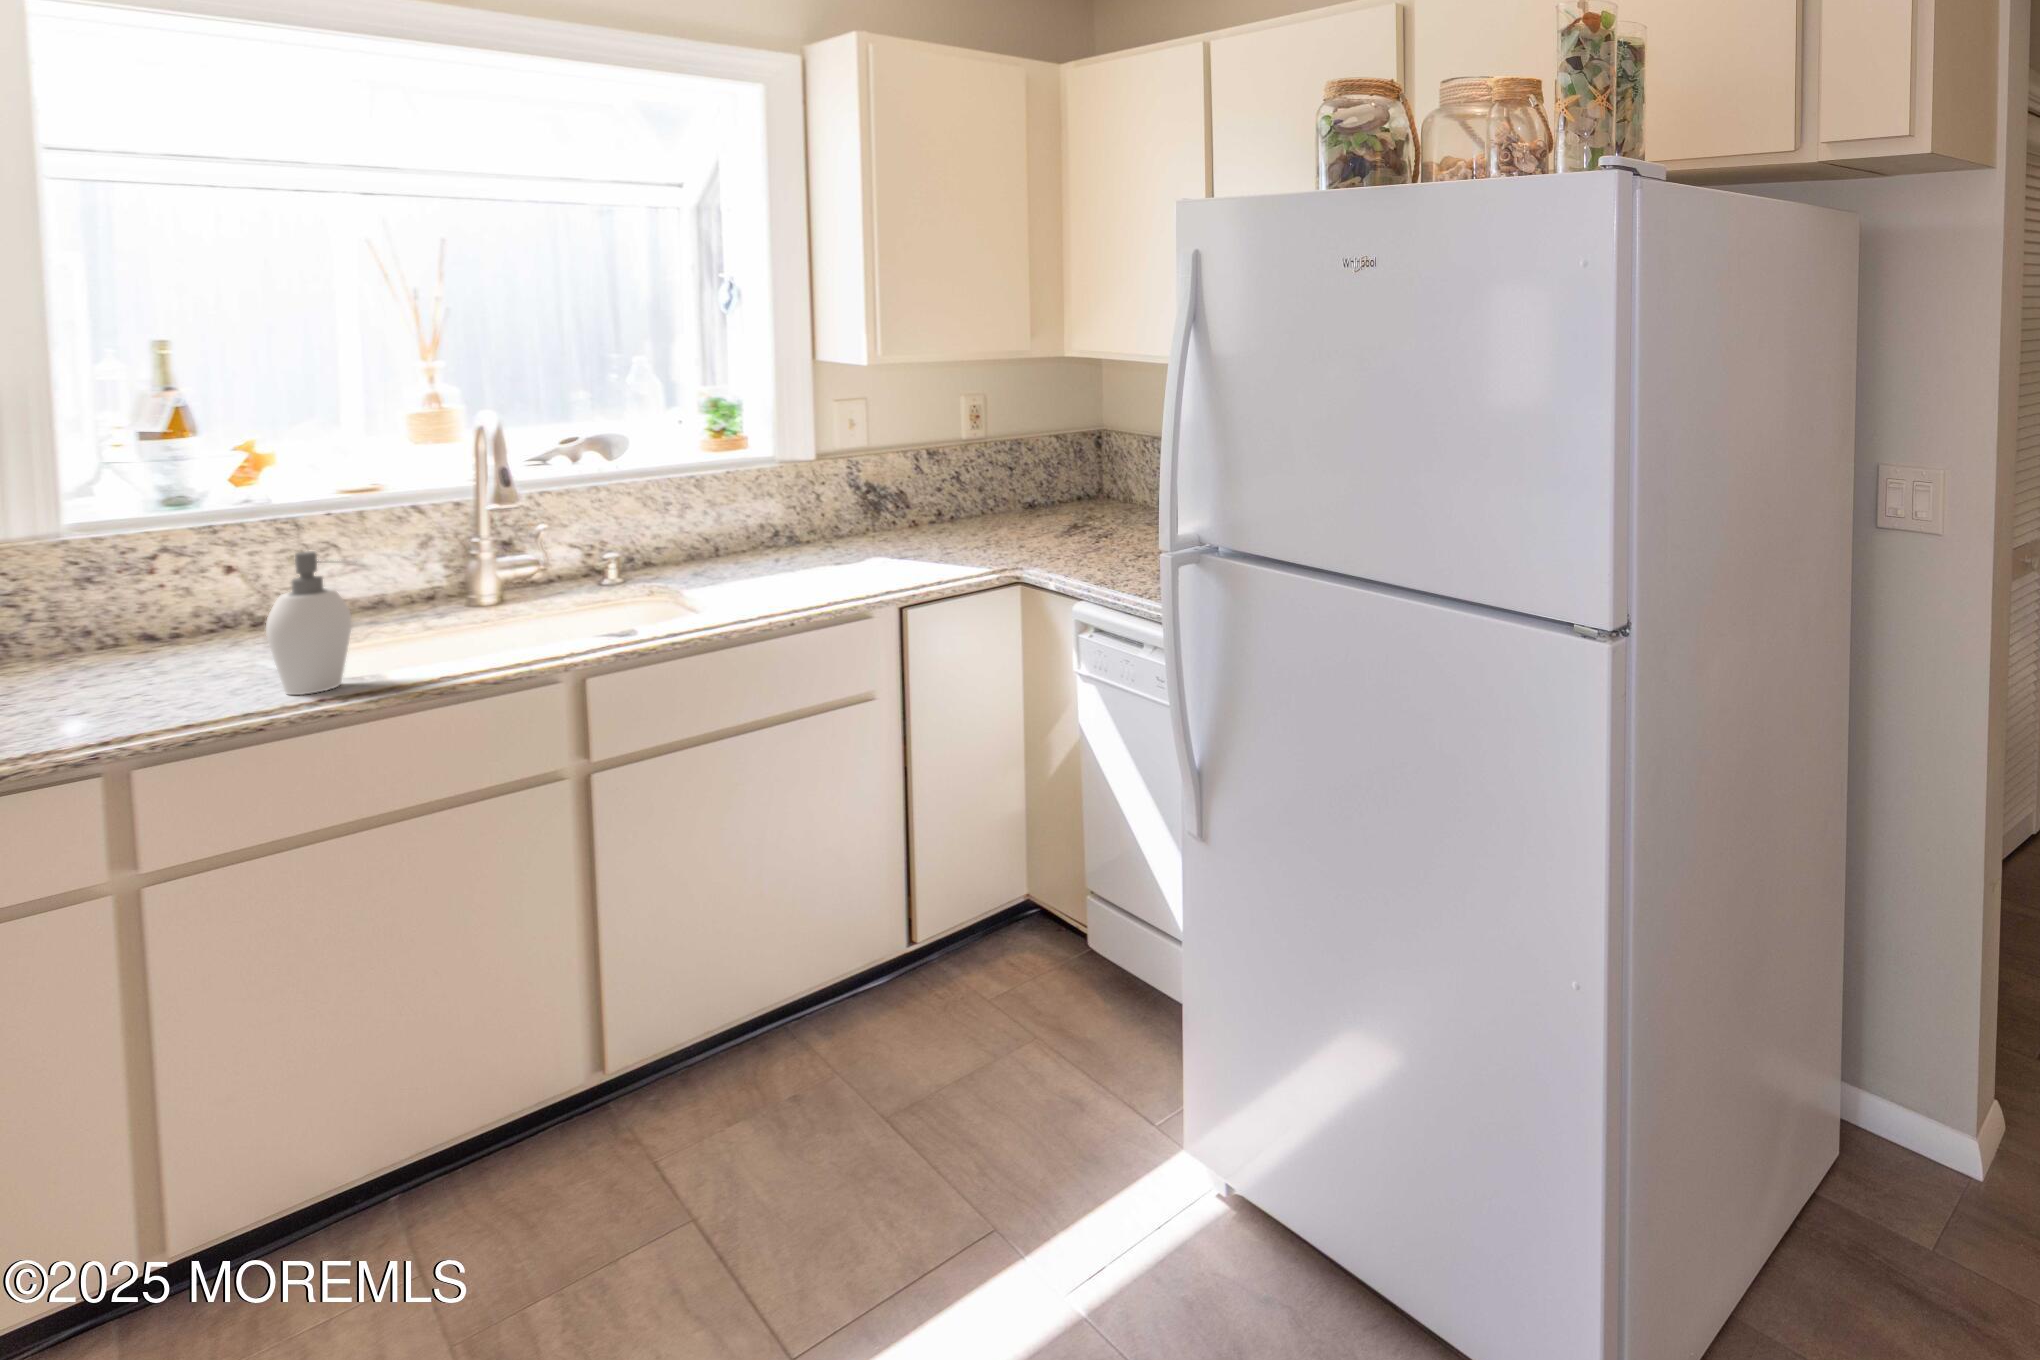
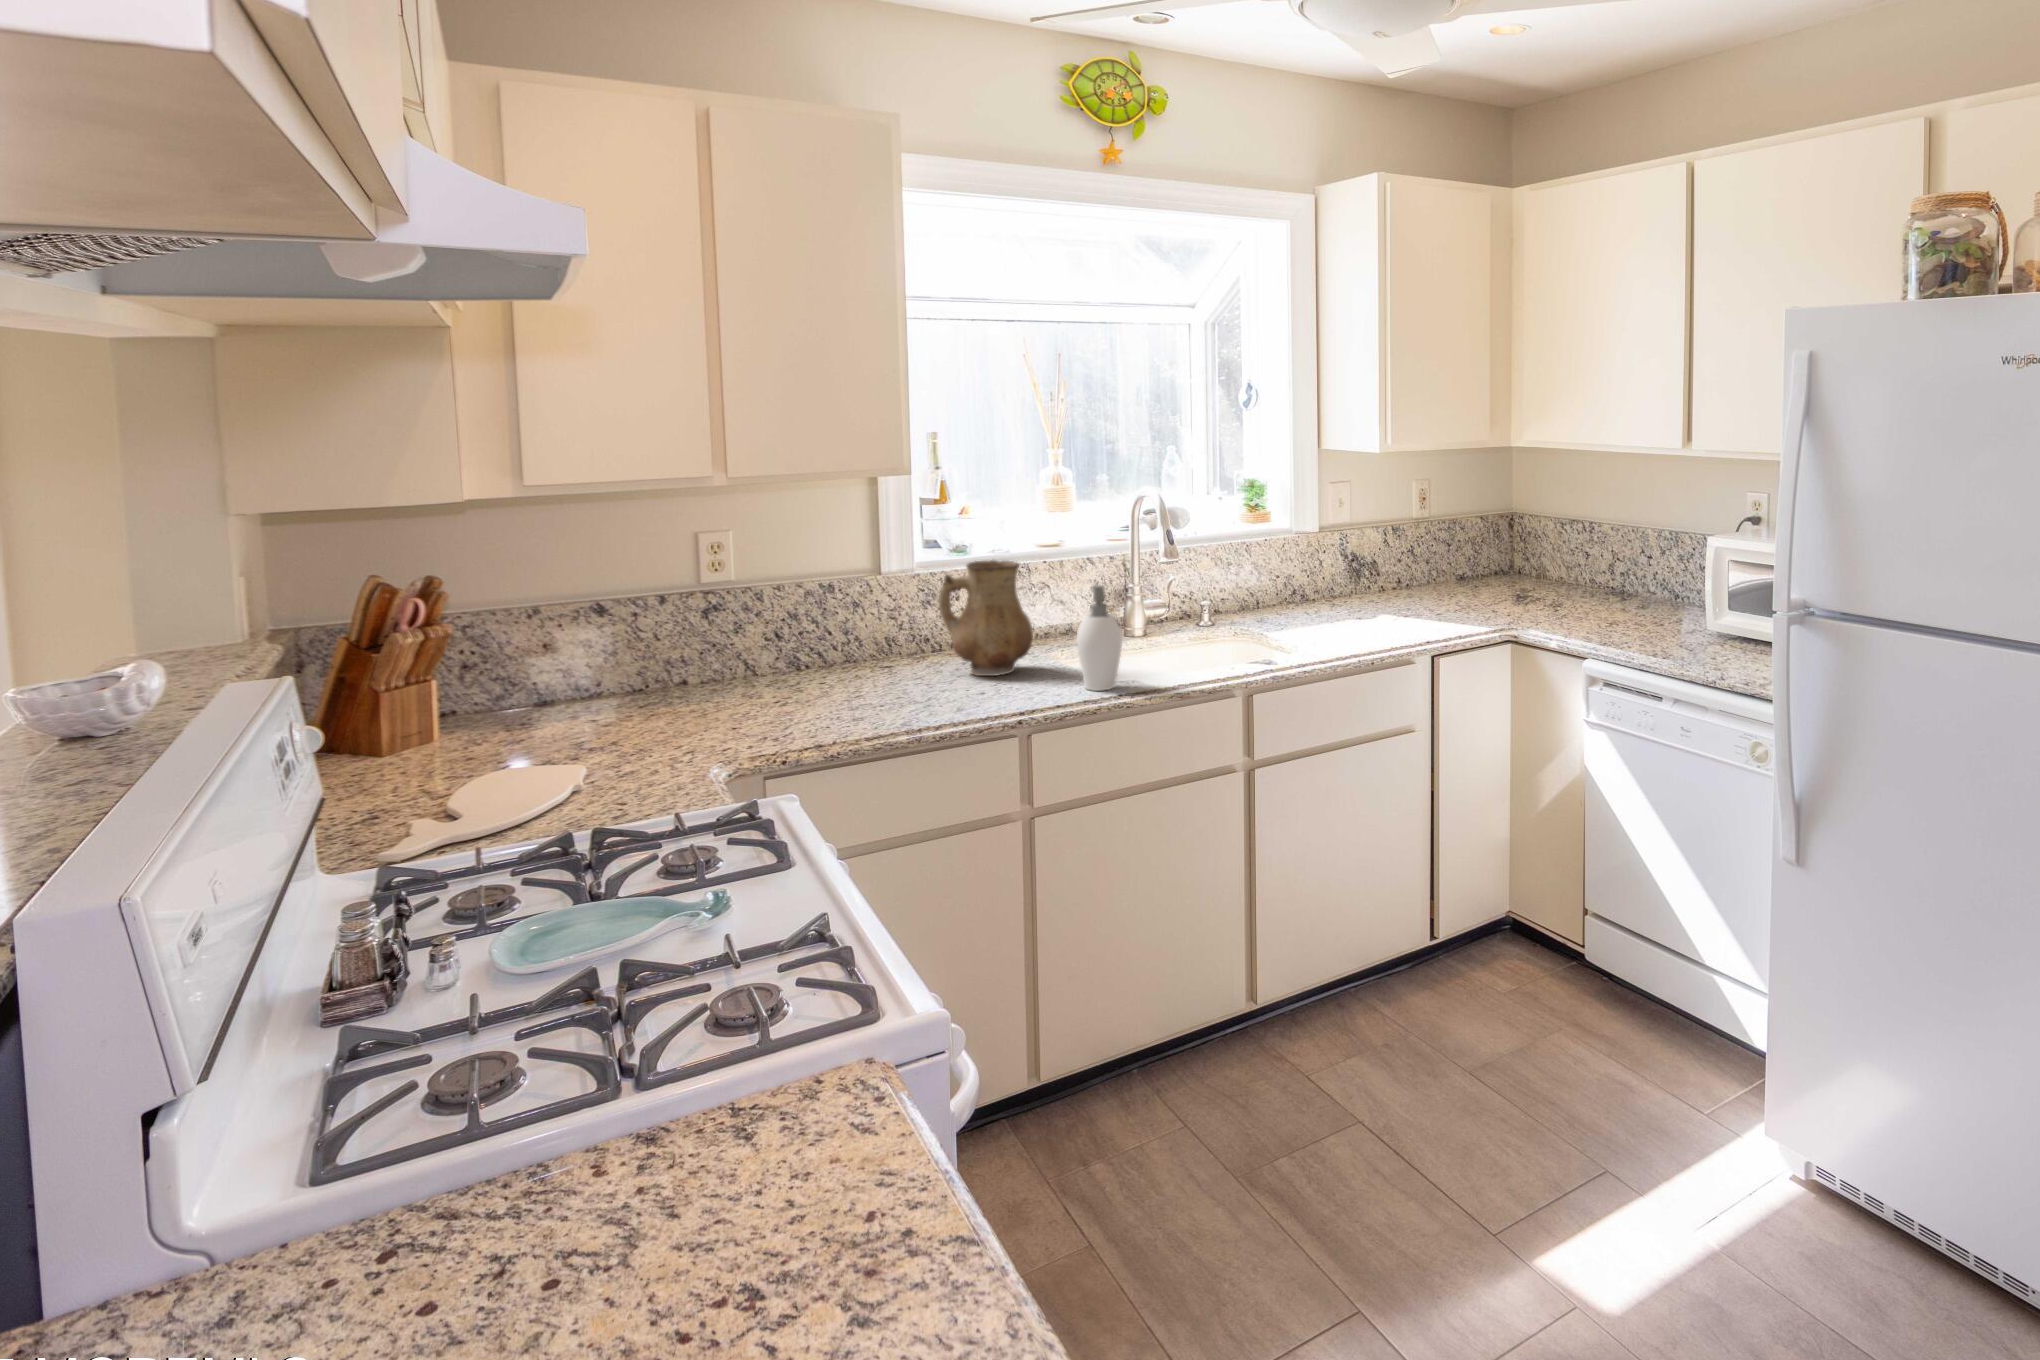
ceramic pitcher: none [62,519,248,682] -> present [939,560,1033,676]

